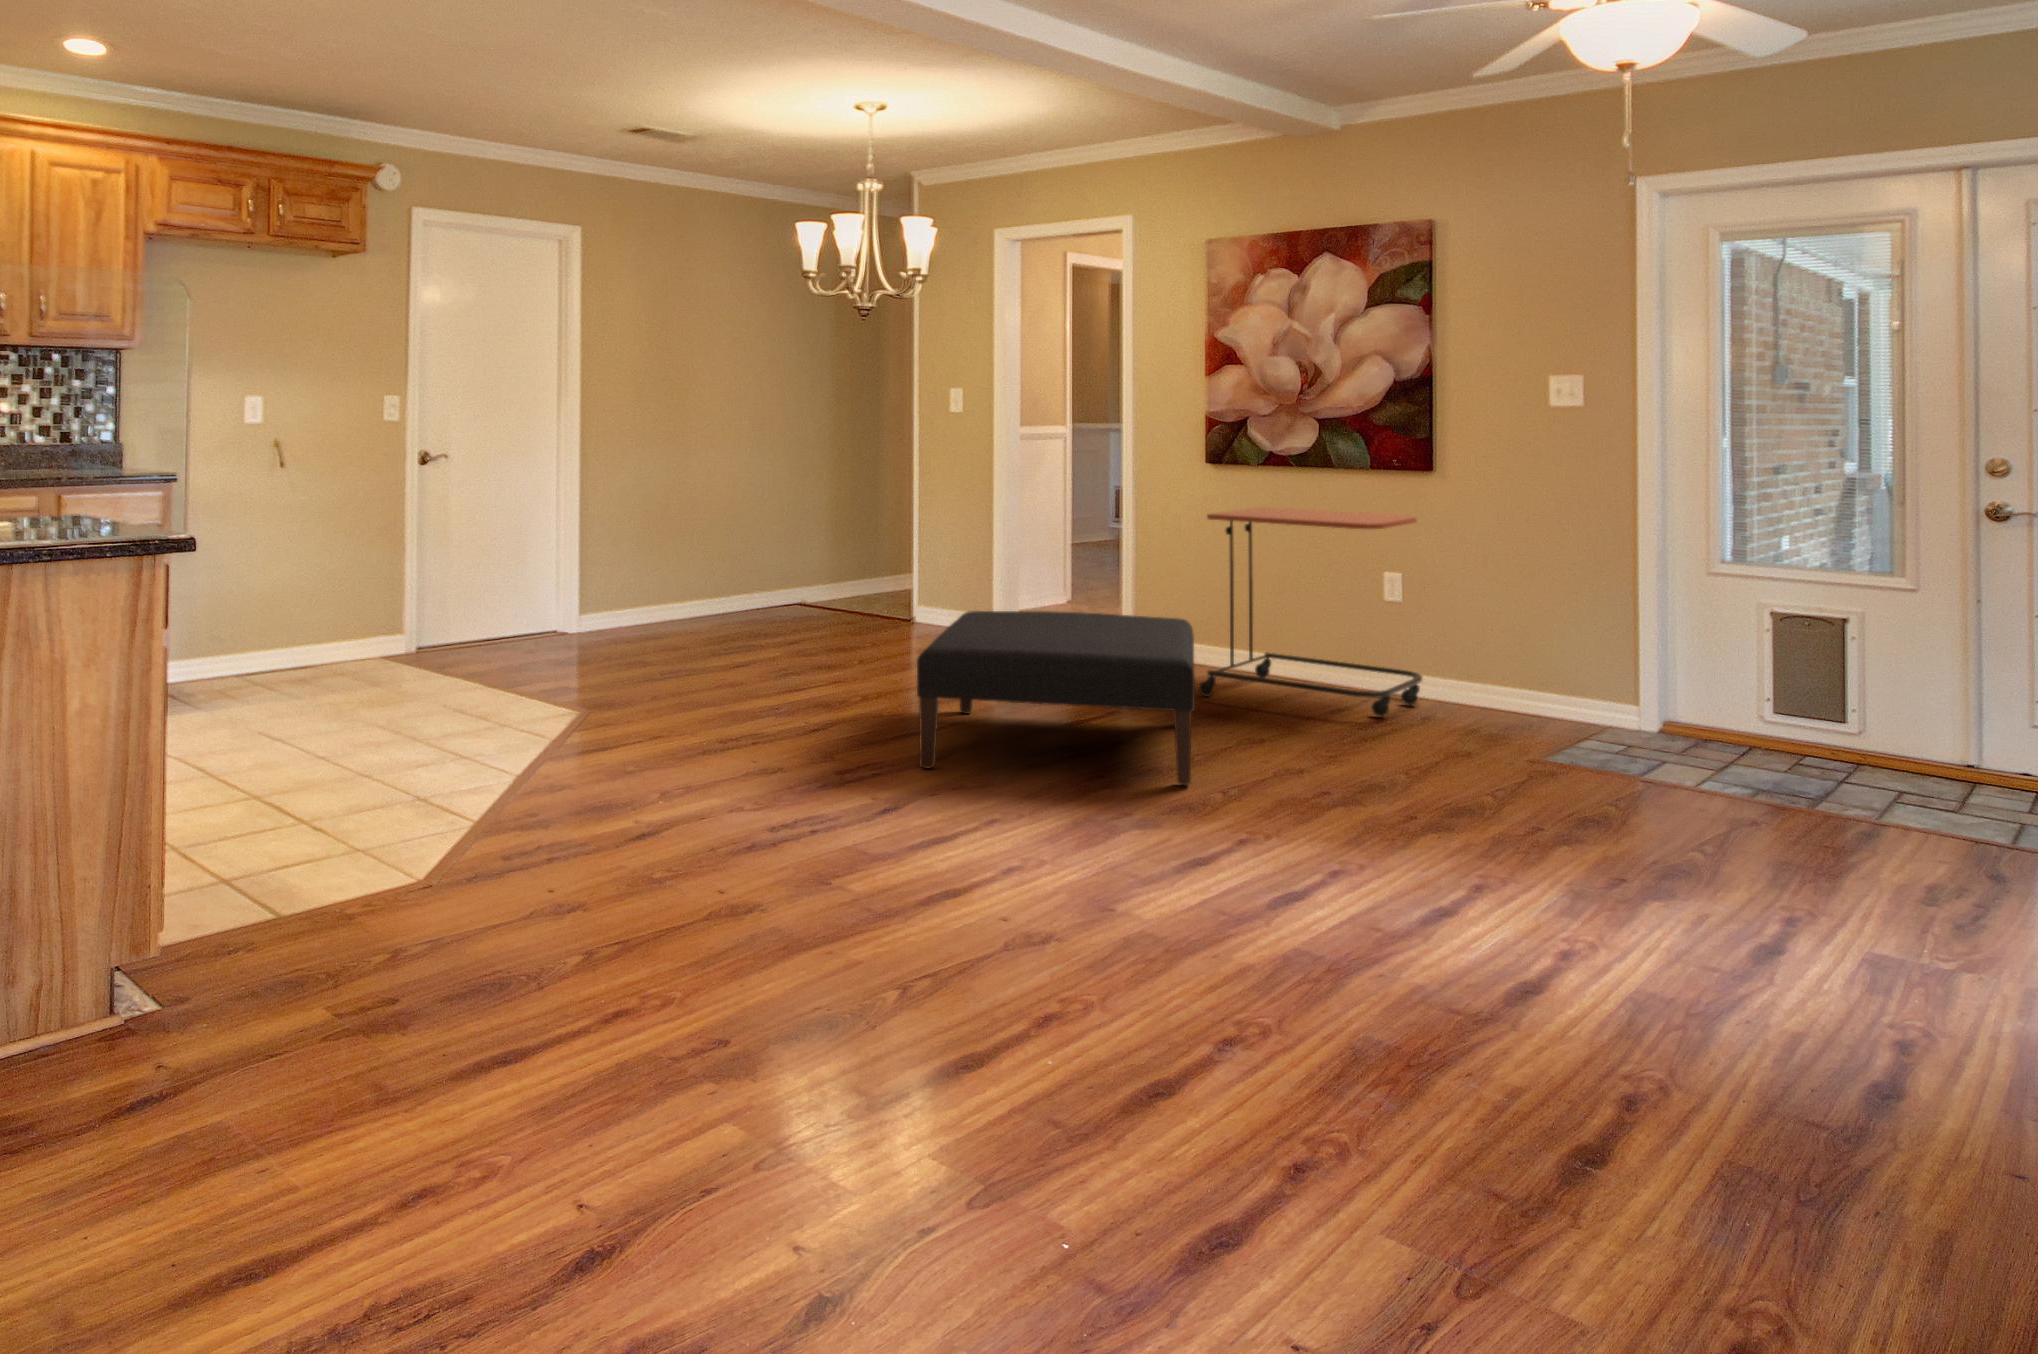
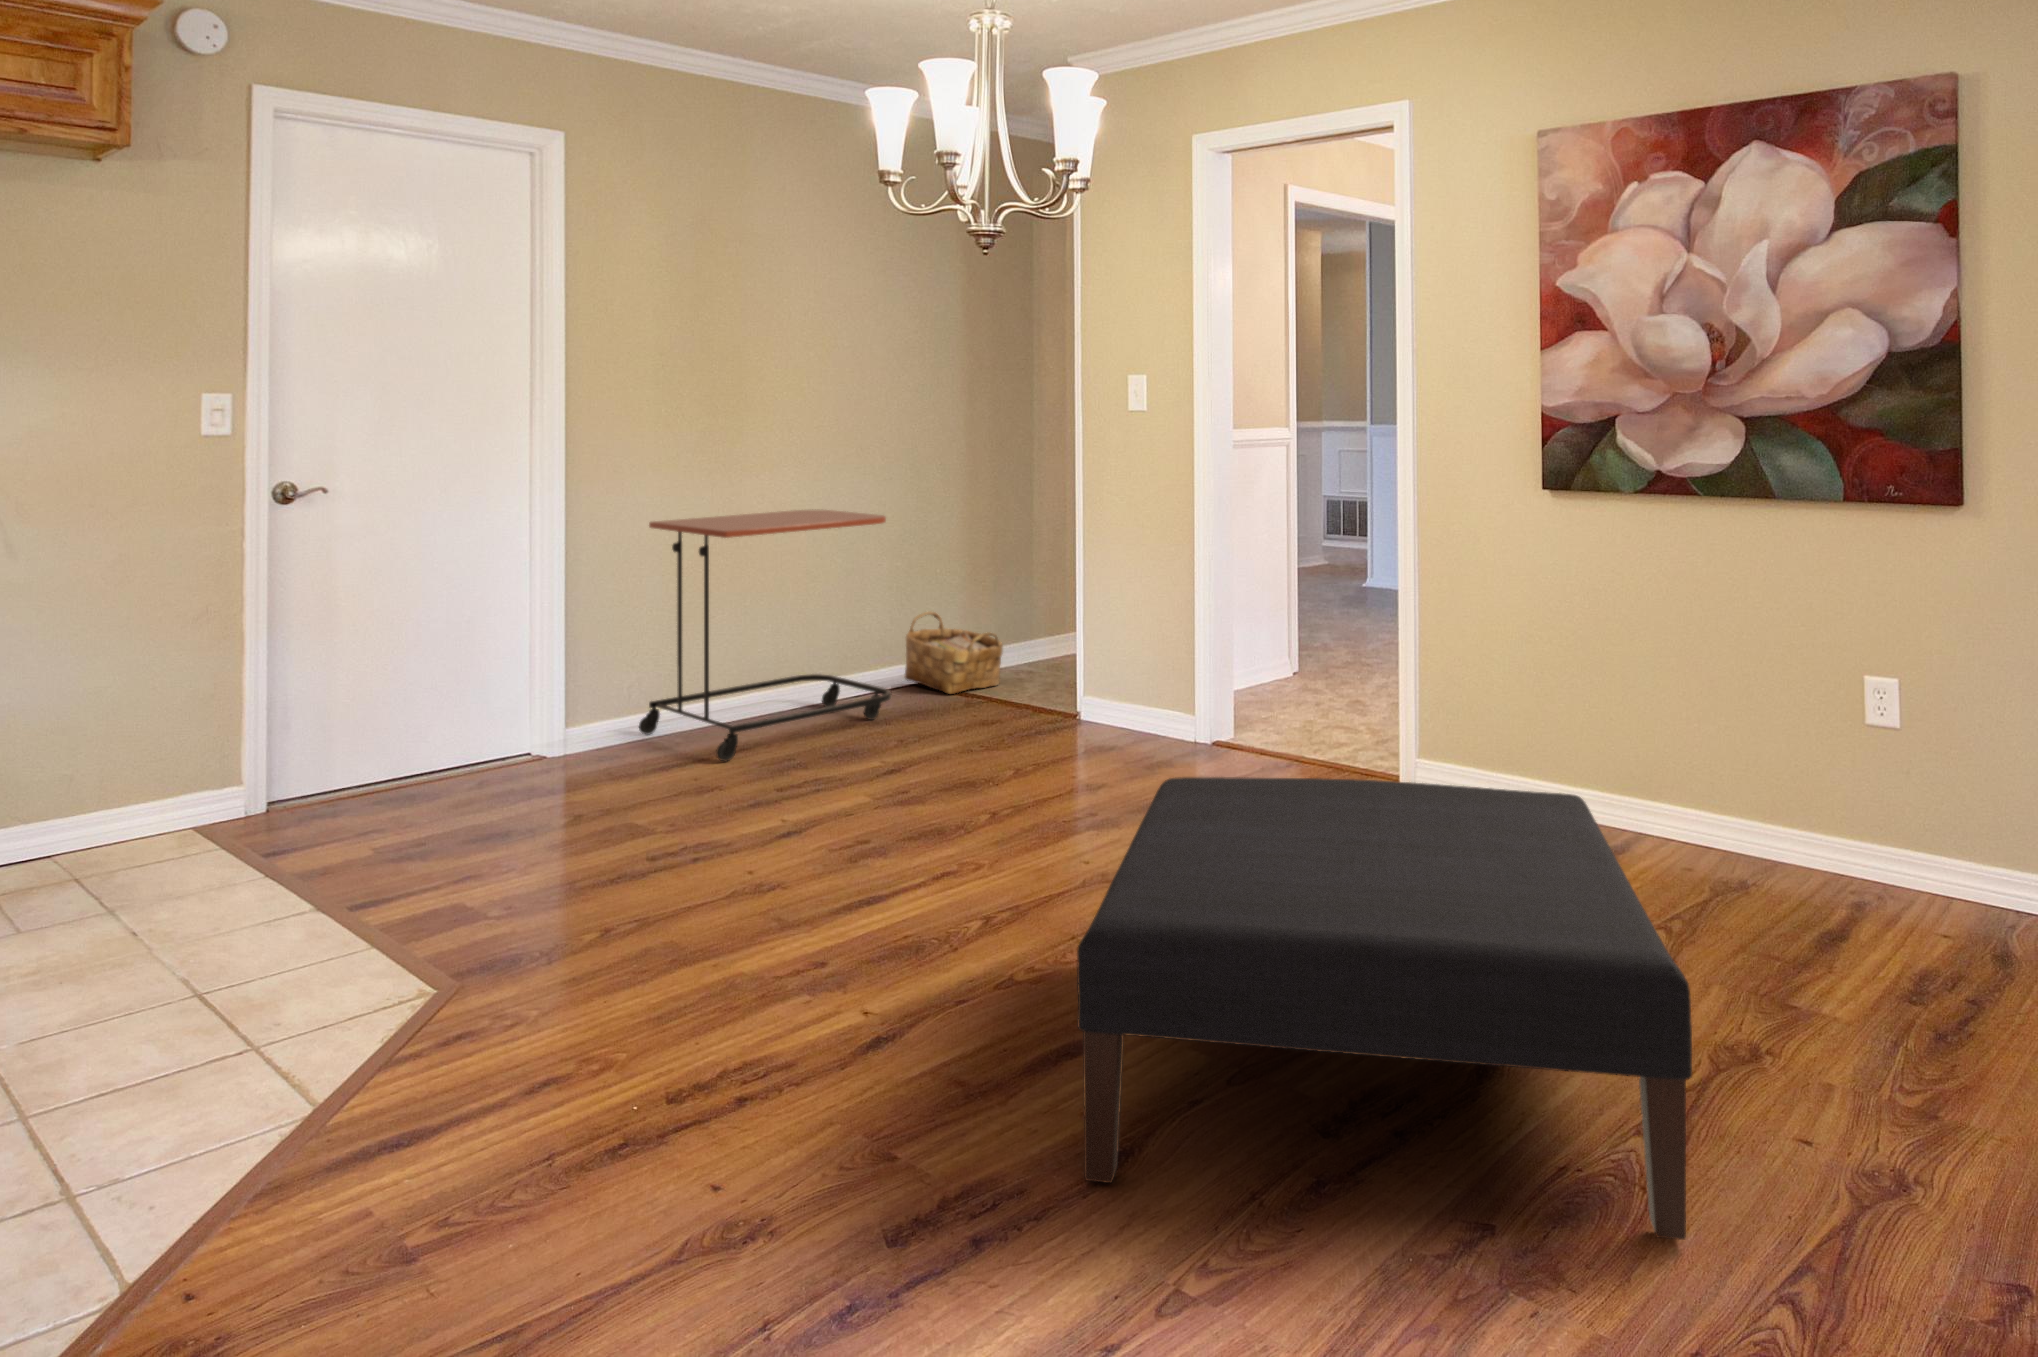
side table: present [1199,507,1423,717] -> present [639,510,892,761]
woven basket: none [792,552,861,608] -> present [905,611,1003,694]

